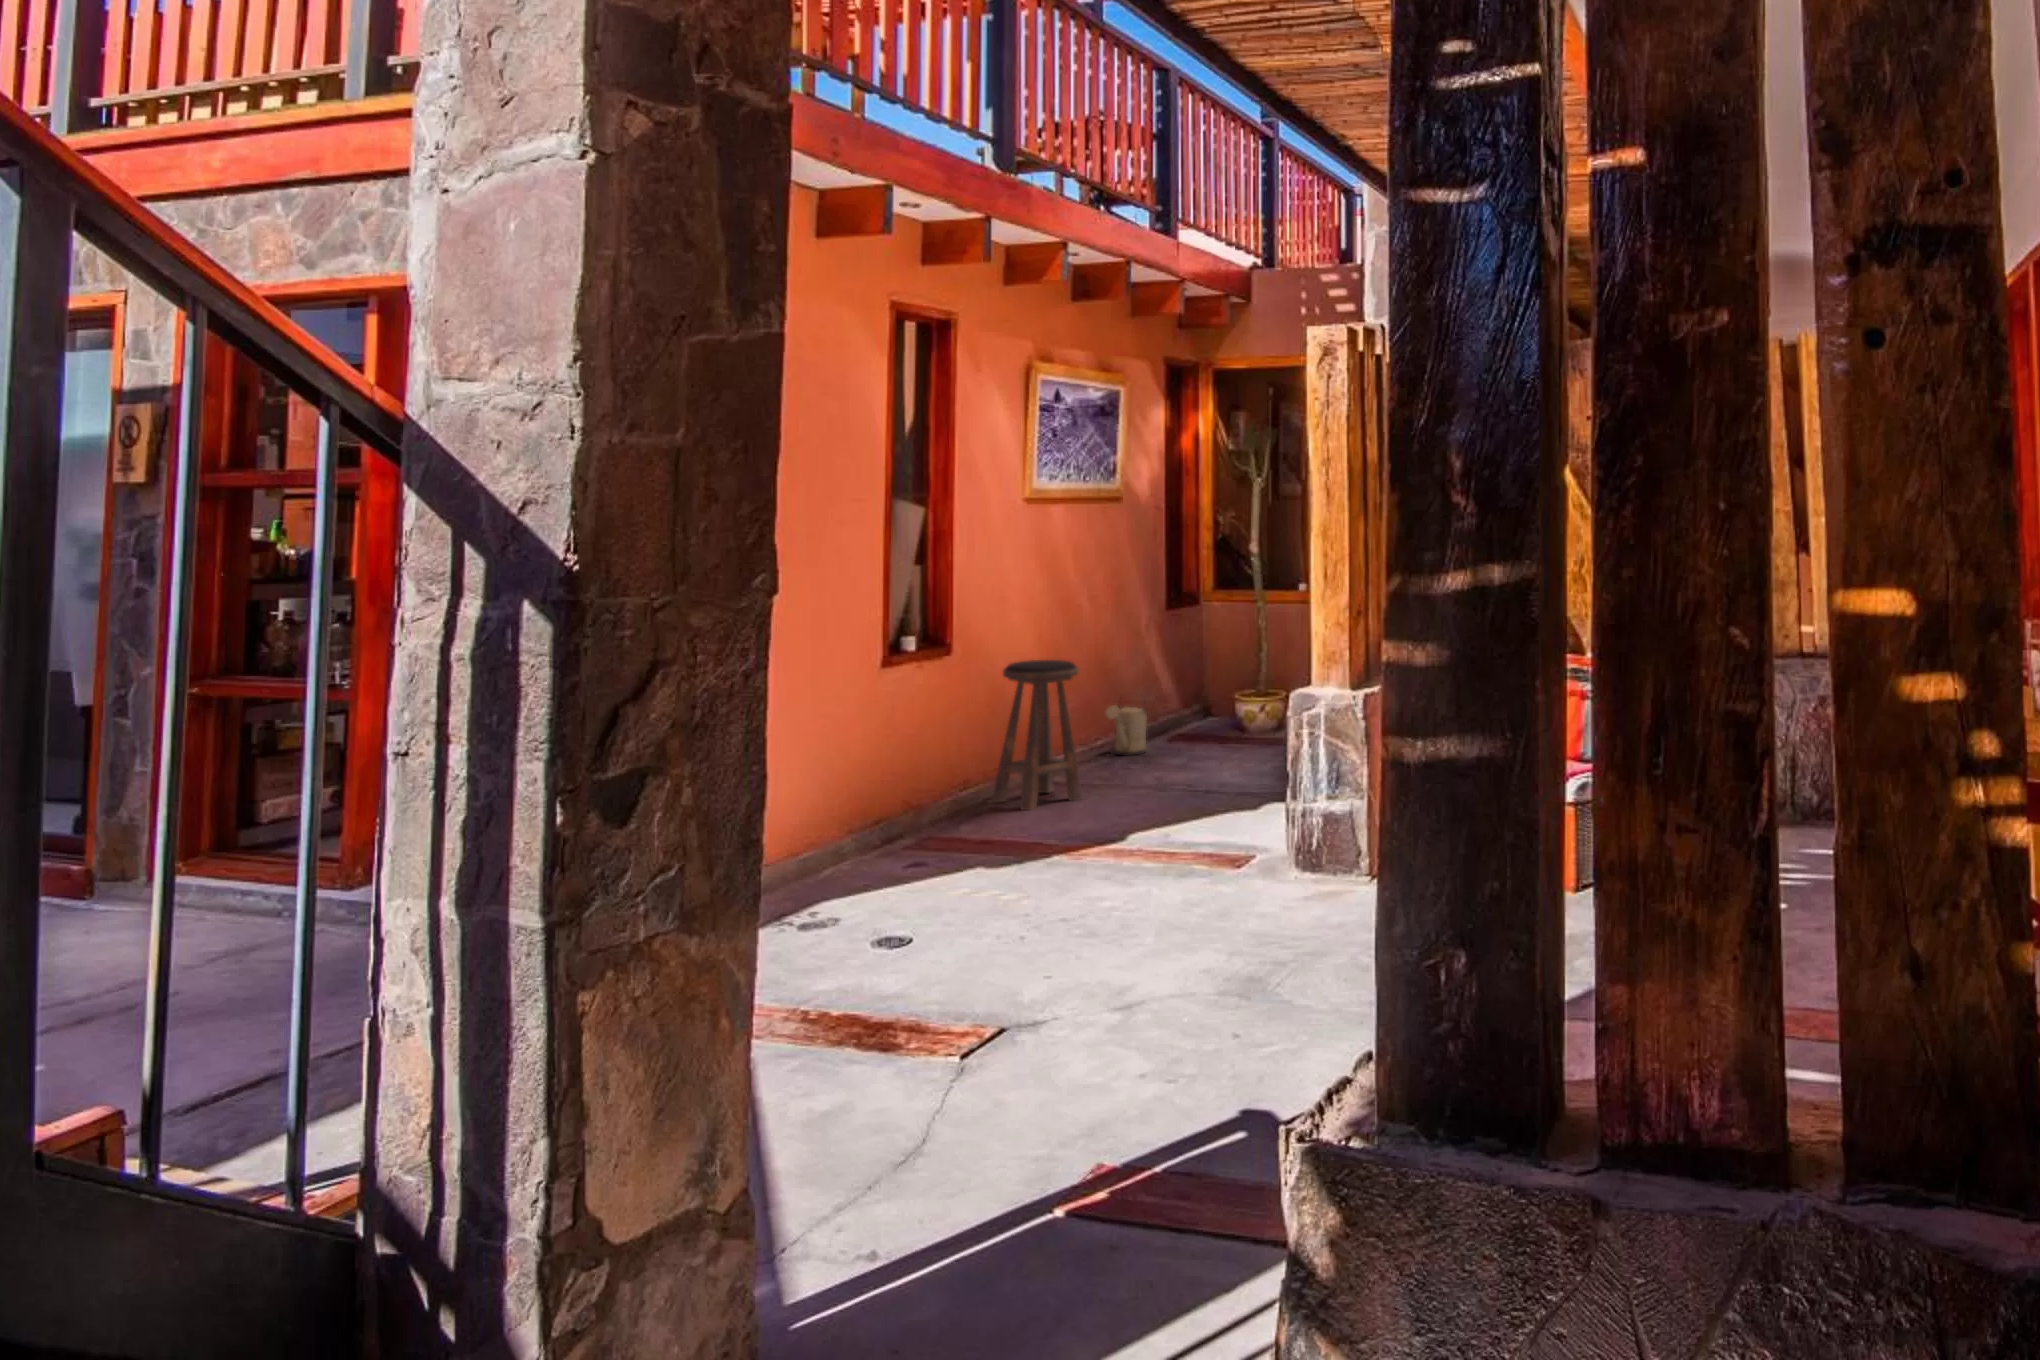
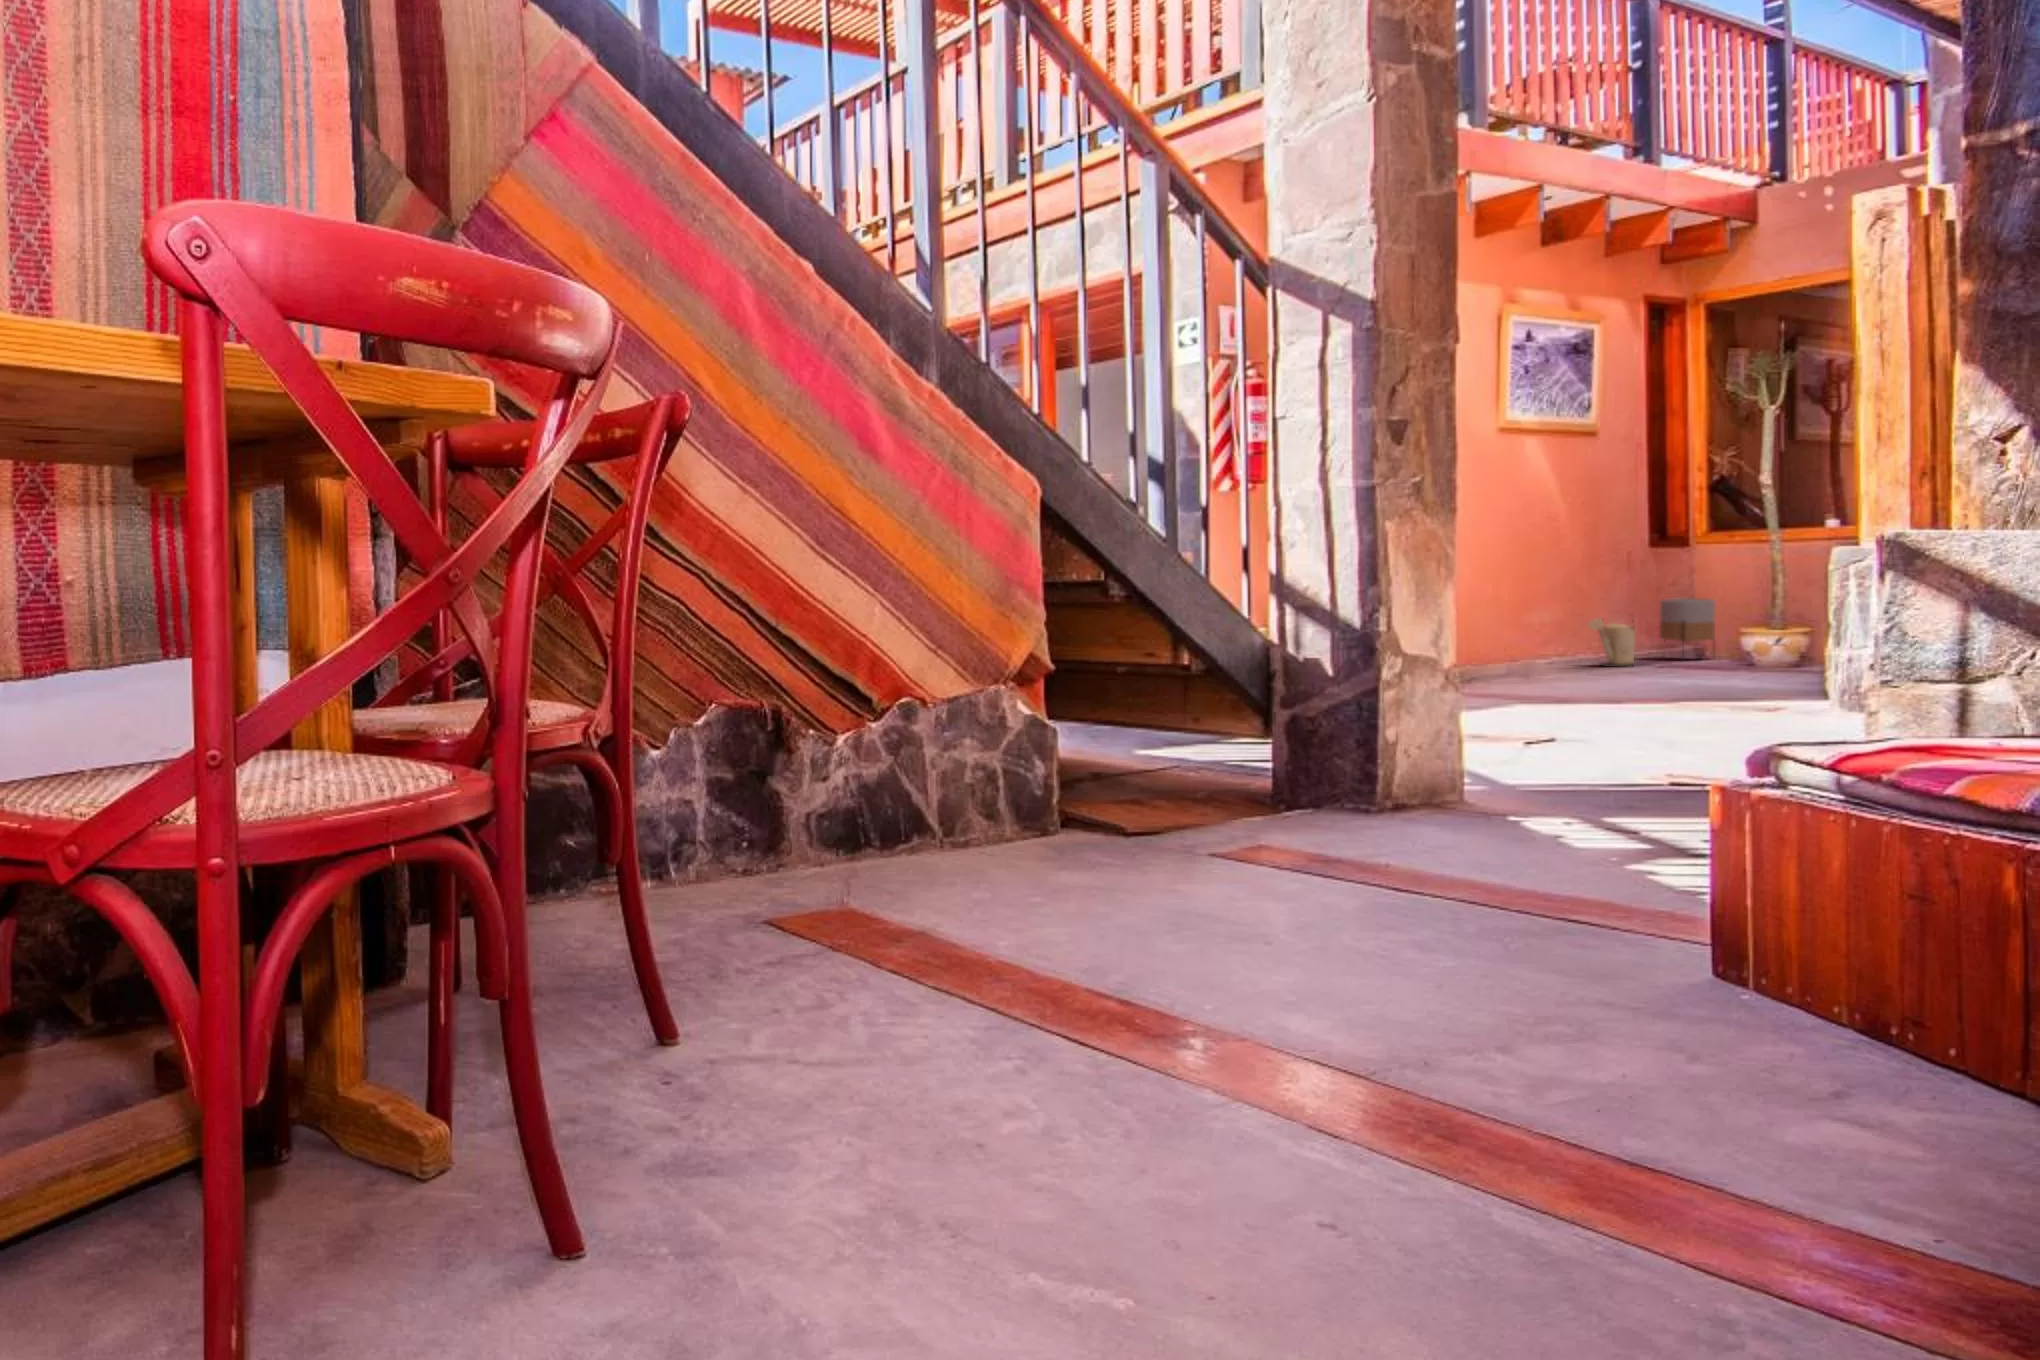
stool: present [992,660,1082,810] -> none [1477,564,1572,684]
planter: none [1169,668,1213,738] -> present [1659,598,1715,642]

